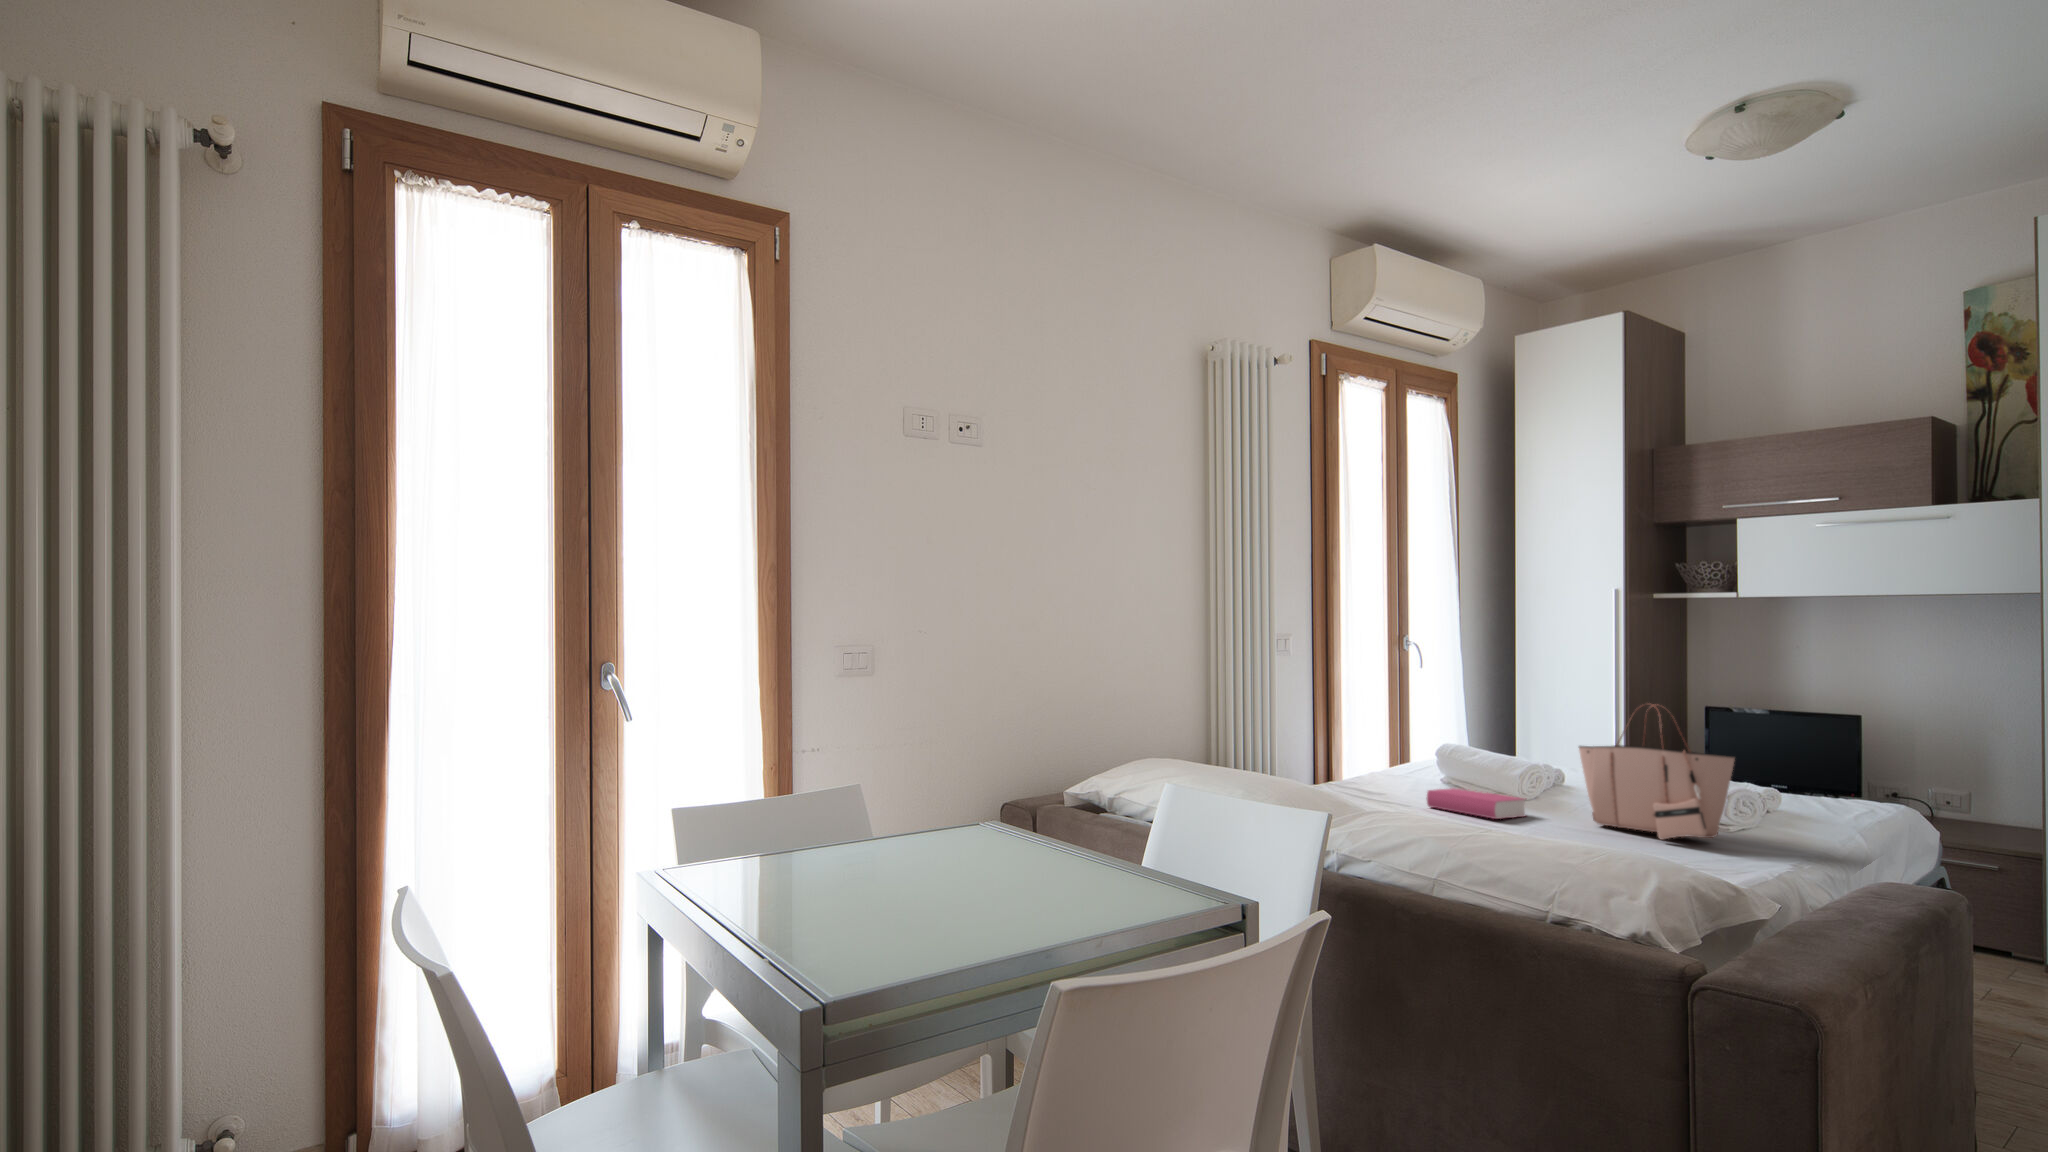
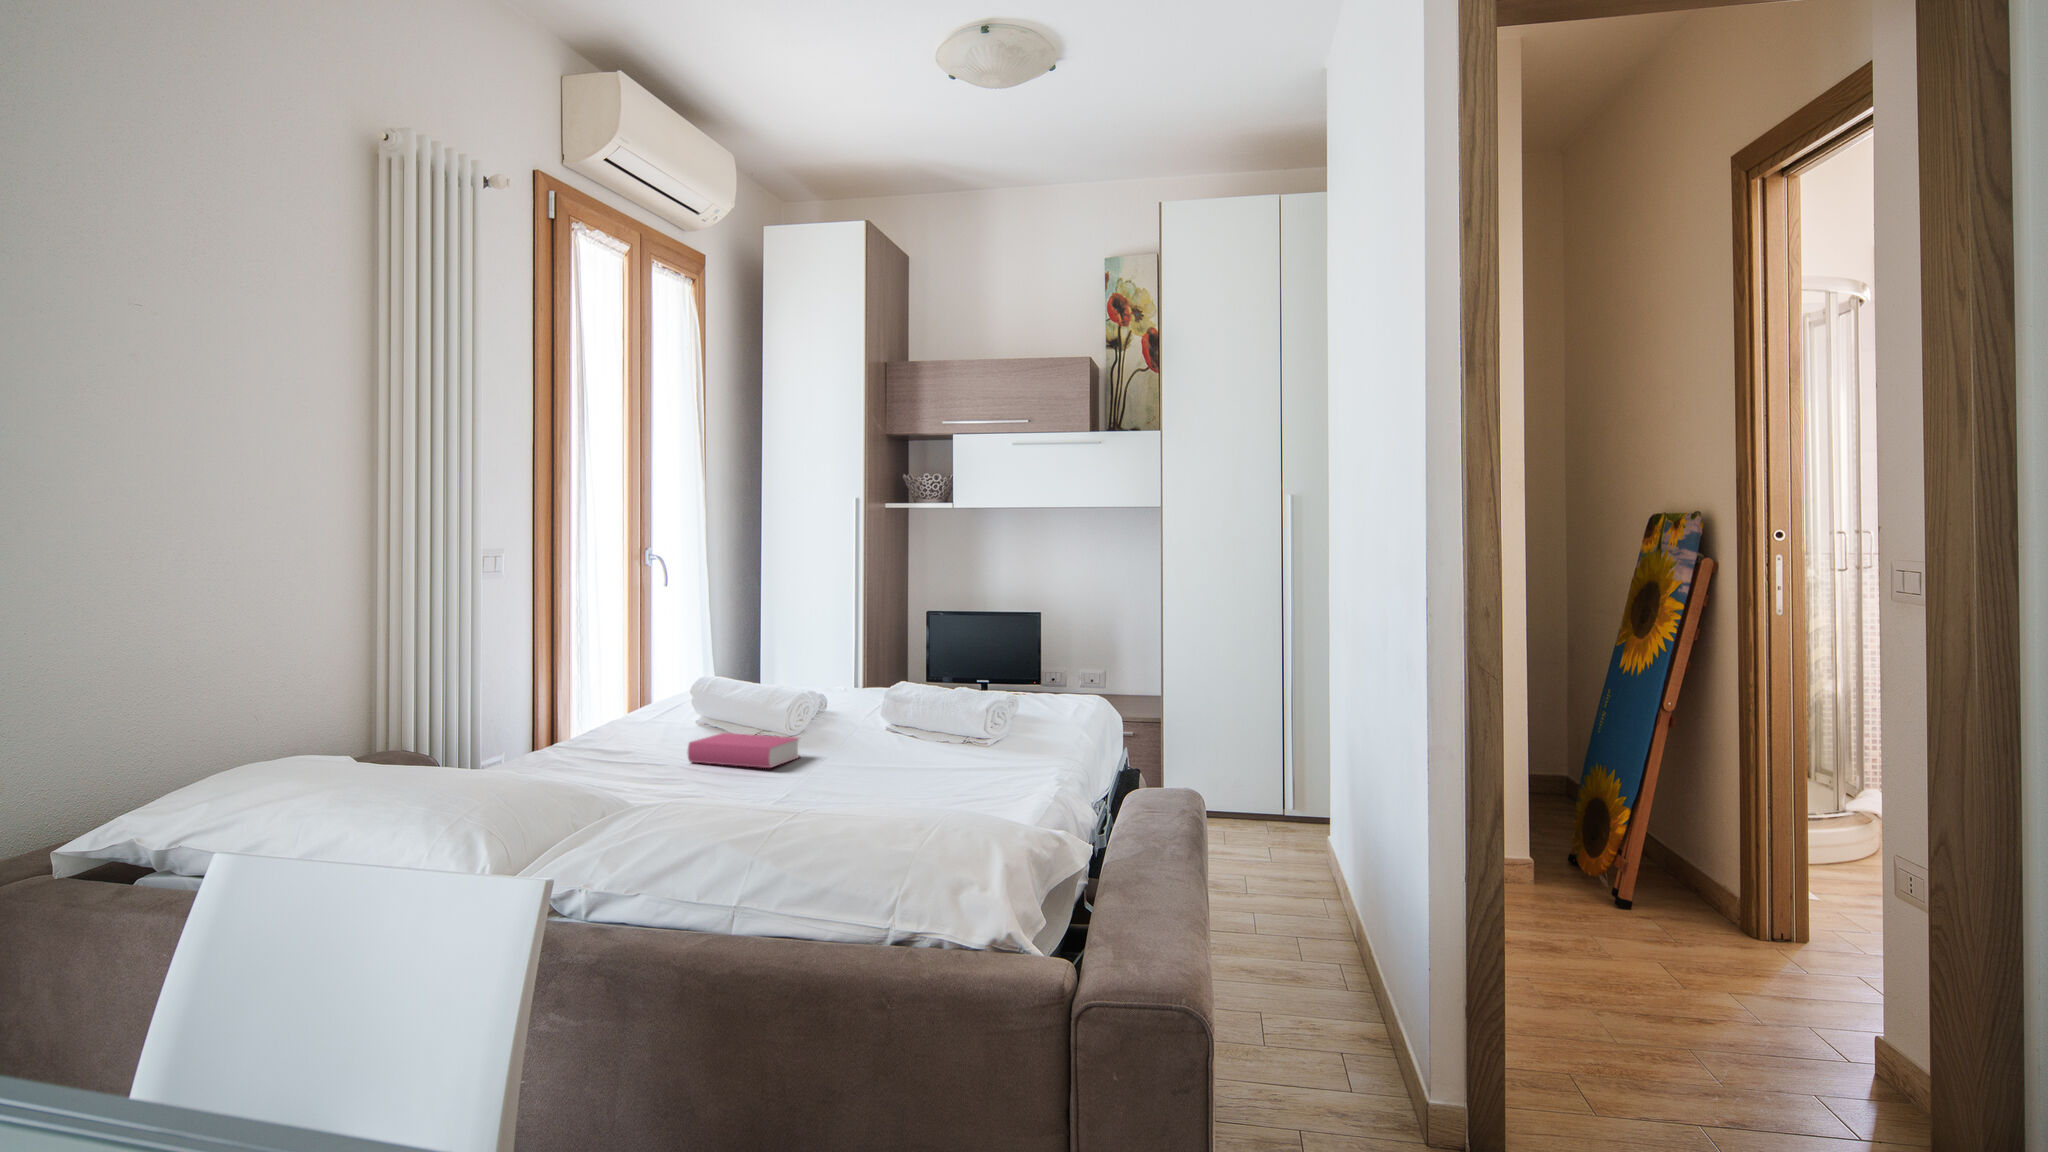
tote bag: present [1579,704,1735,840] -> none [854,623,1000,767]

